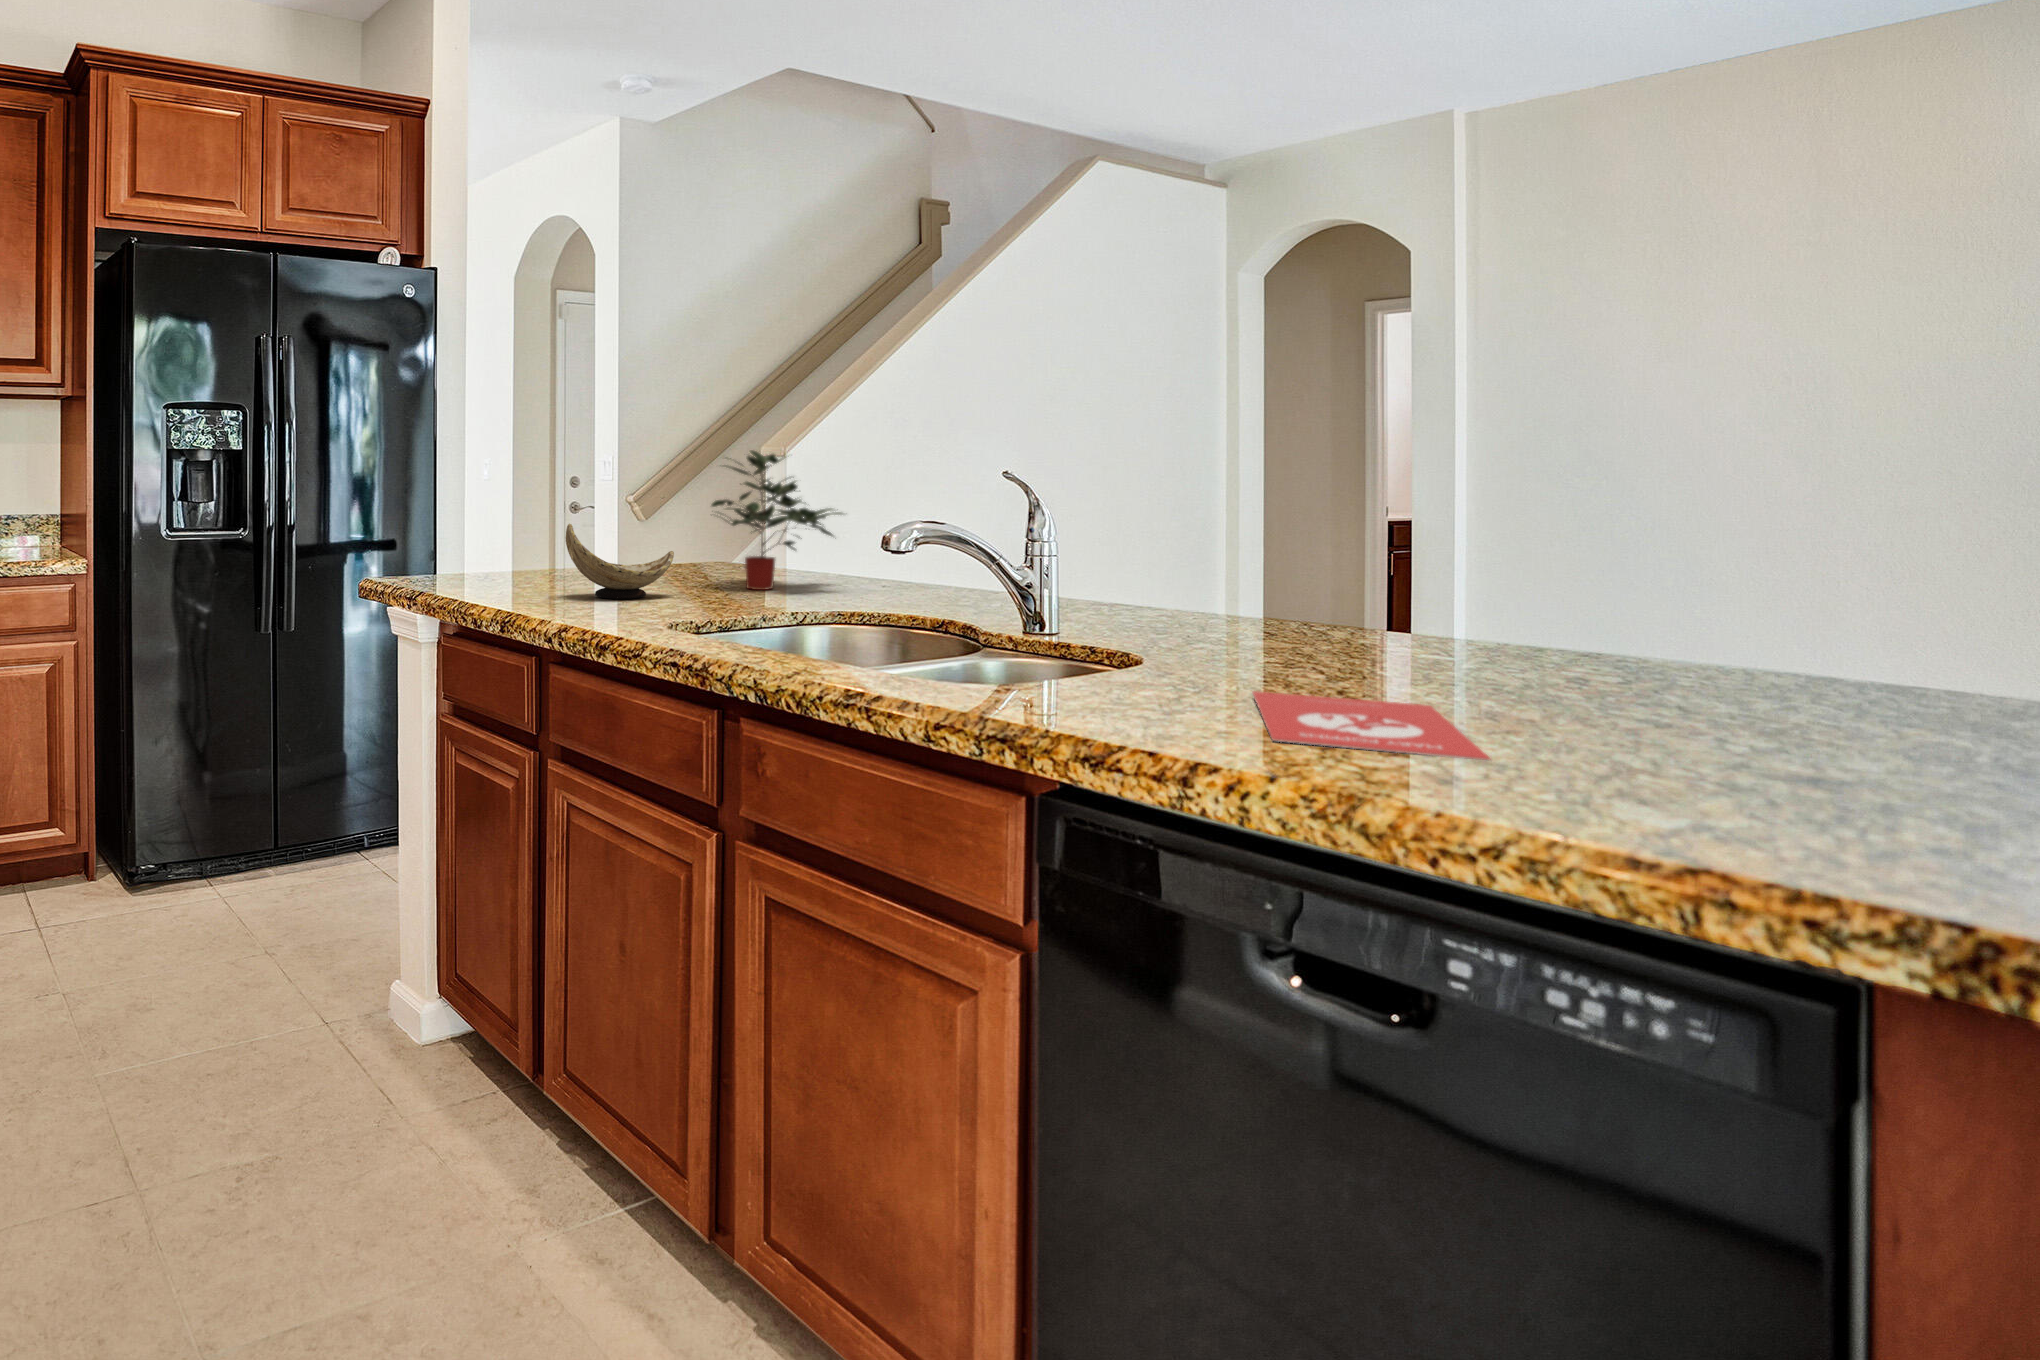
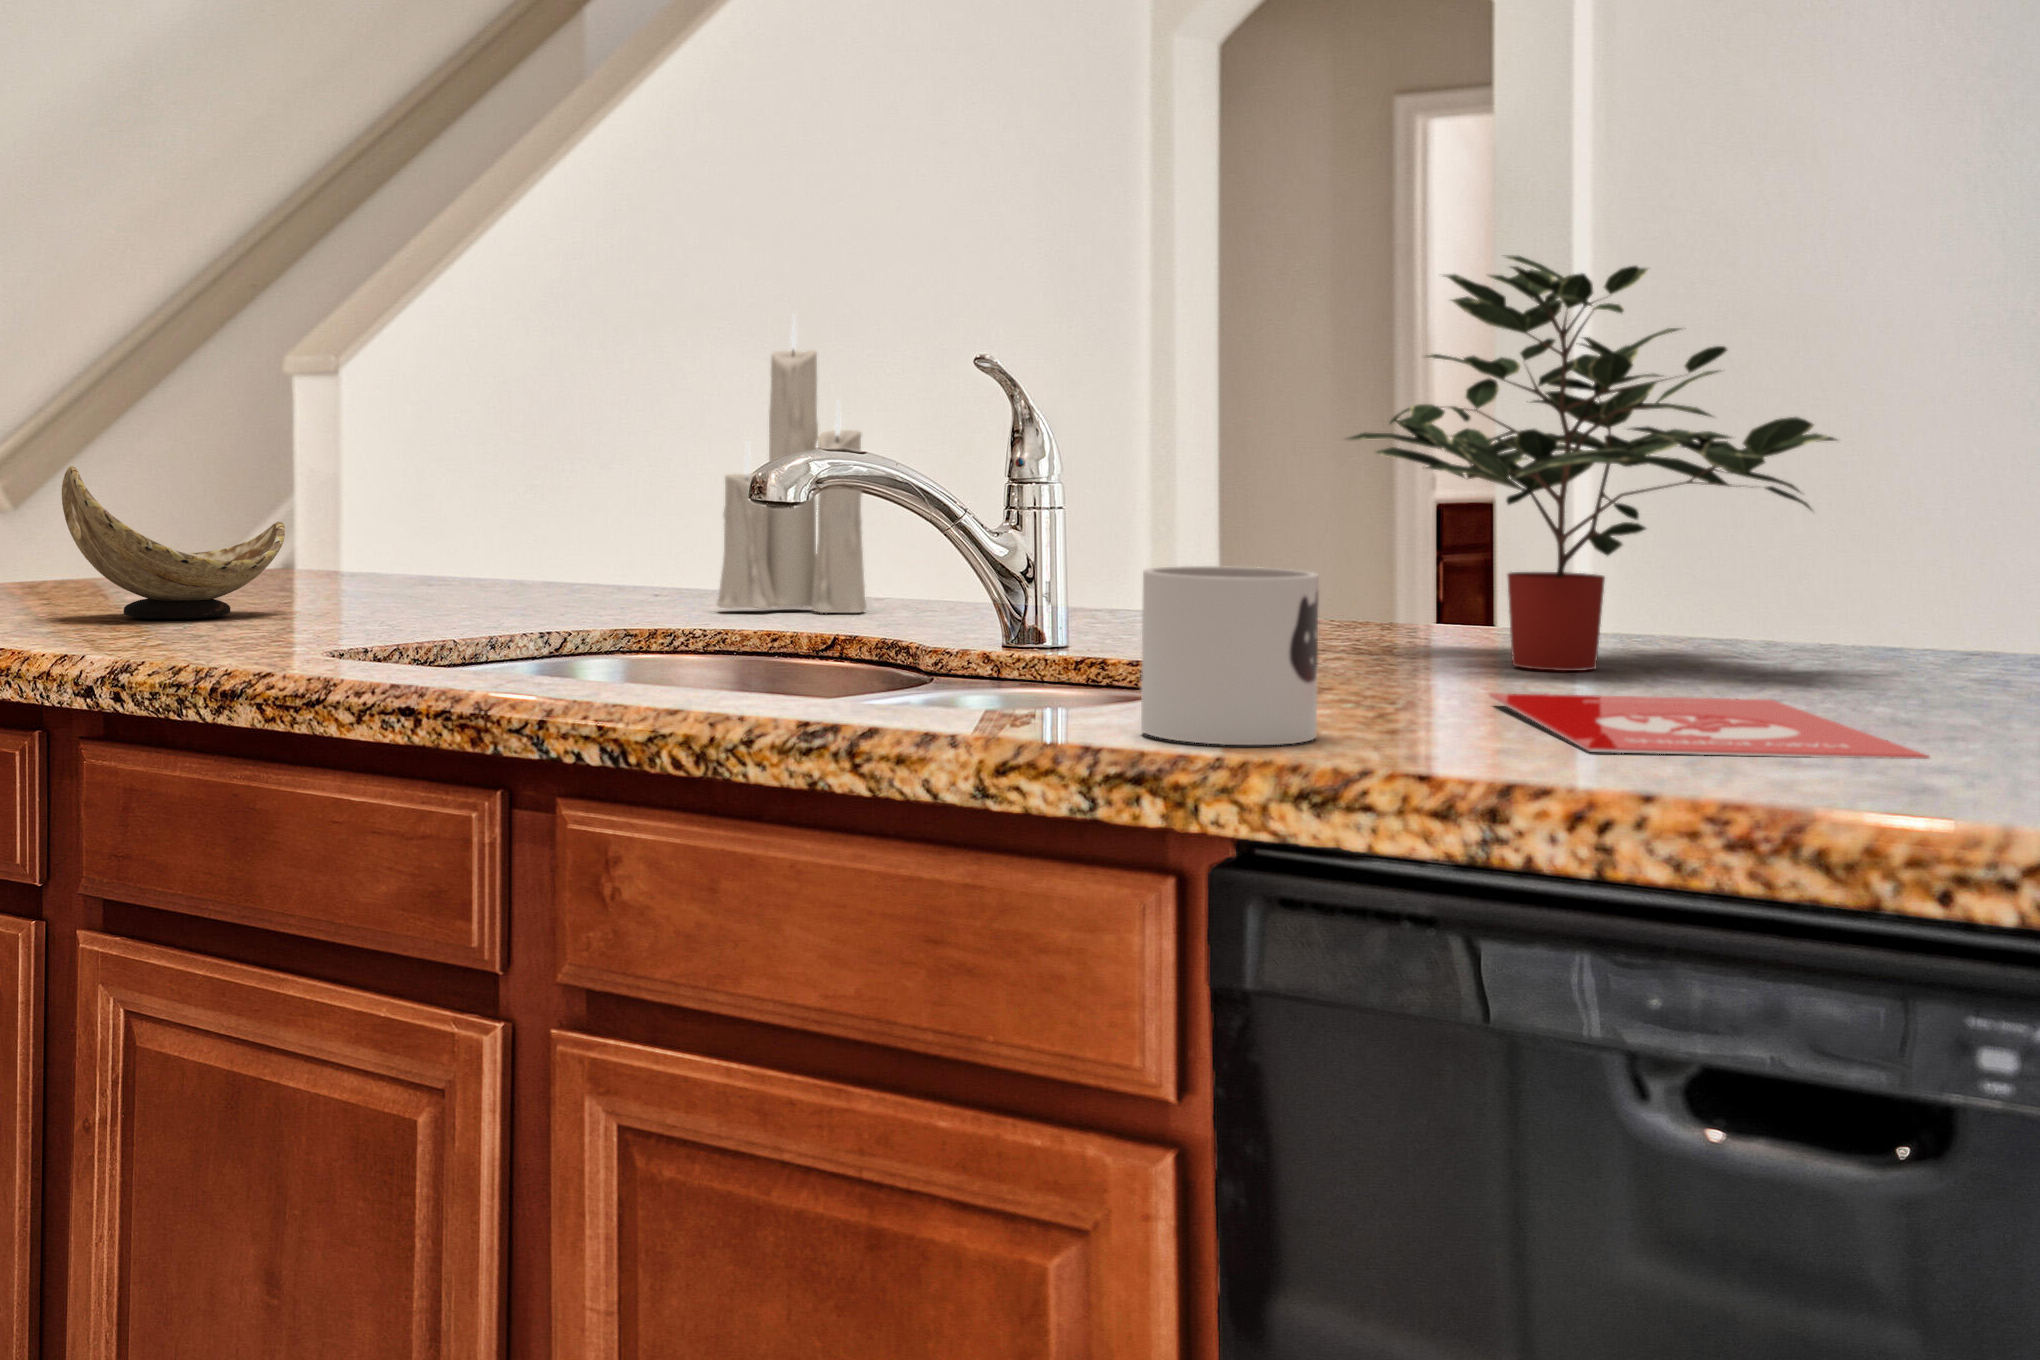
candle: none [889,440,969,607] -> present [717,316,866,613]
potted plant: present [712,450,842,590] -> present [1349,256,1836,671]
mug: none [1021,618,1122,723] -> present [1141,566,1319,745]

